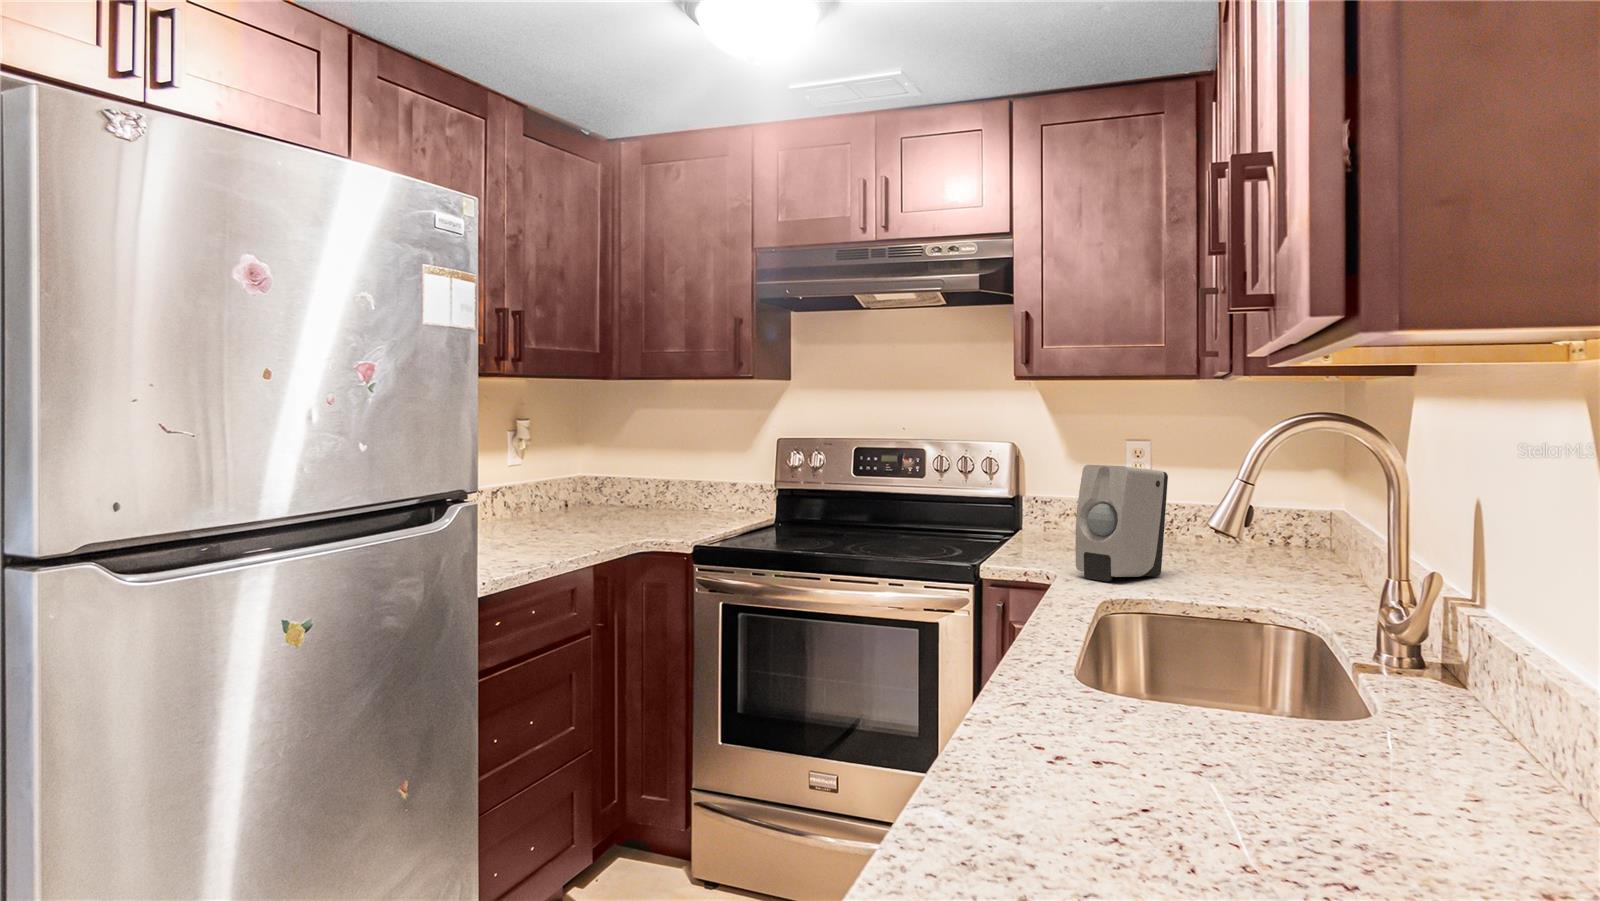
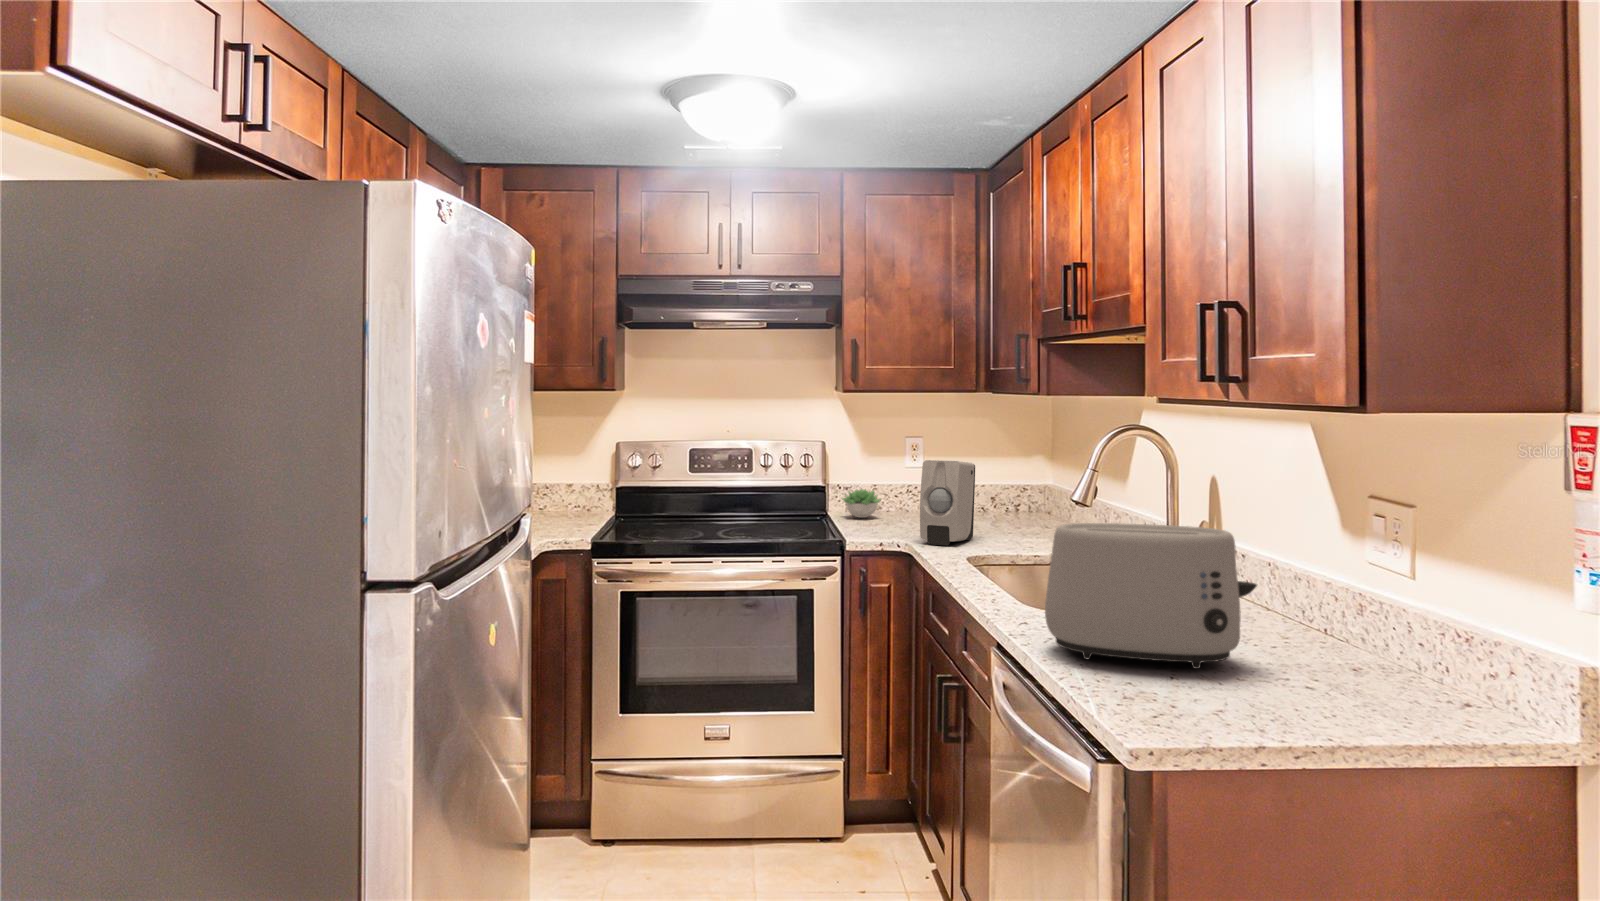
succulent plant: none [1028,503,1078,540] -> present [842,489,880,518]
toaster: none [975,550,1329,833] -> present [1045,523,1257,669]

